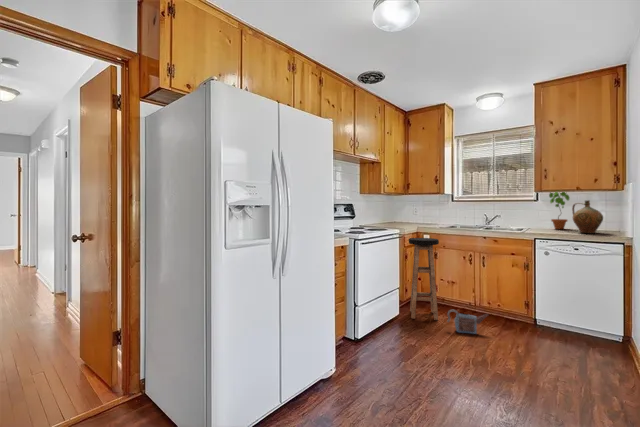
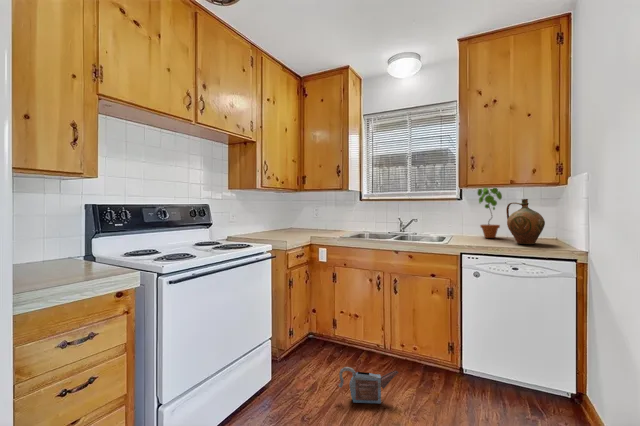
bar stool: present [409,238,439,320] -> none [290,254,333,379]

